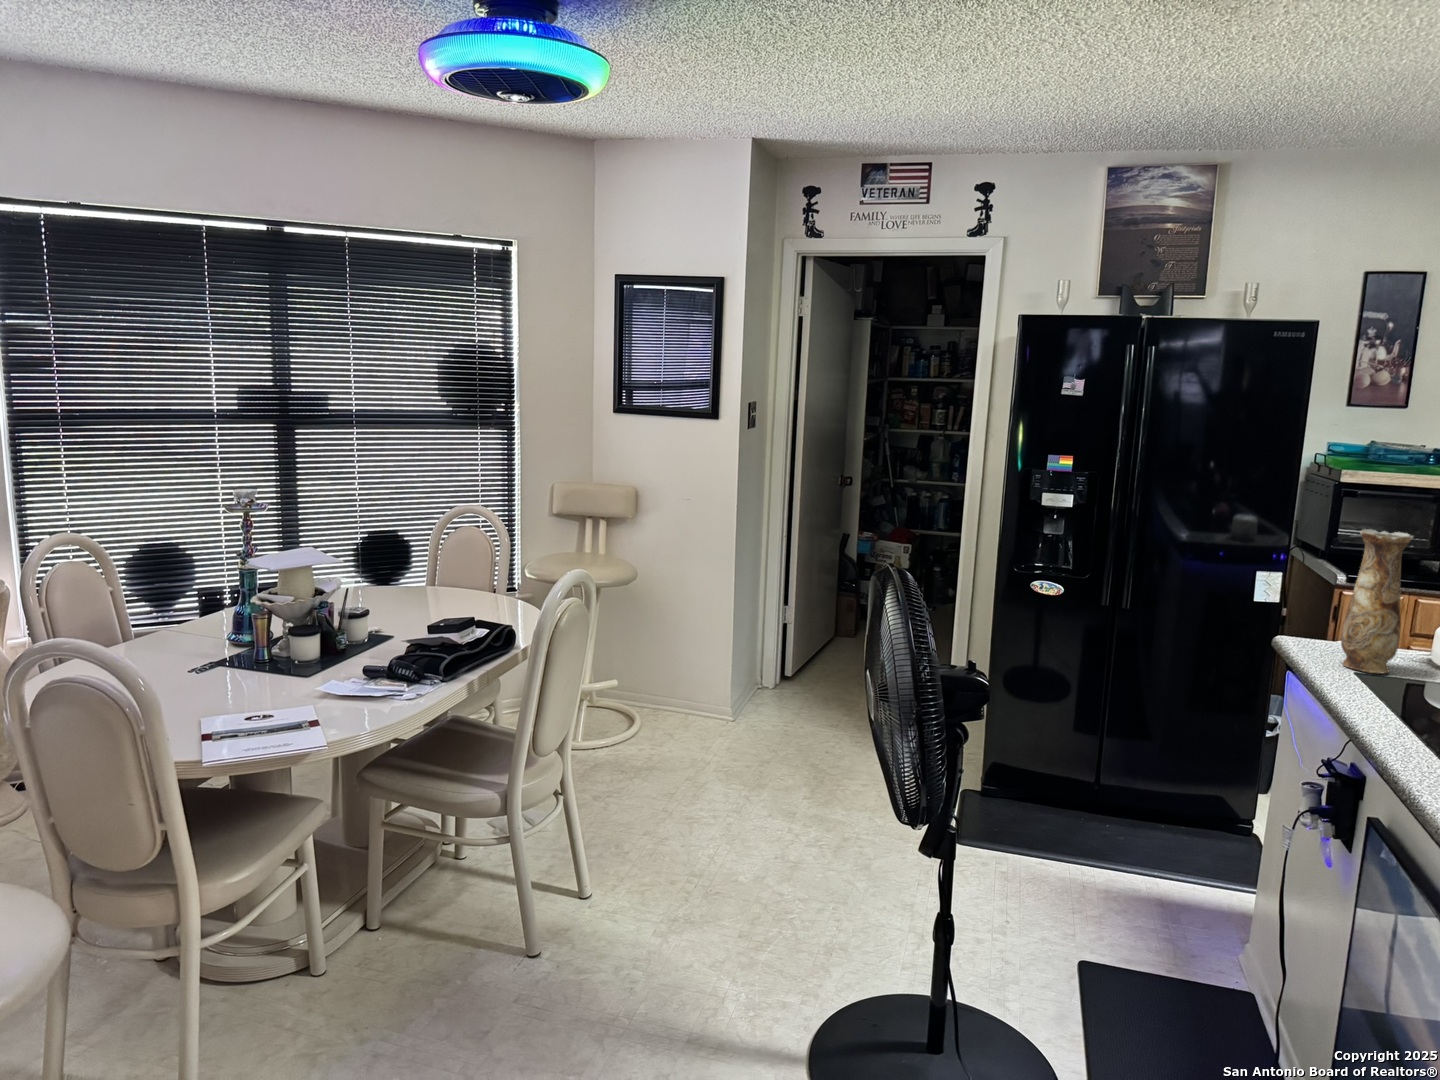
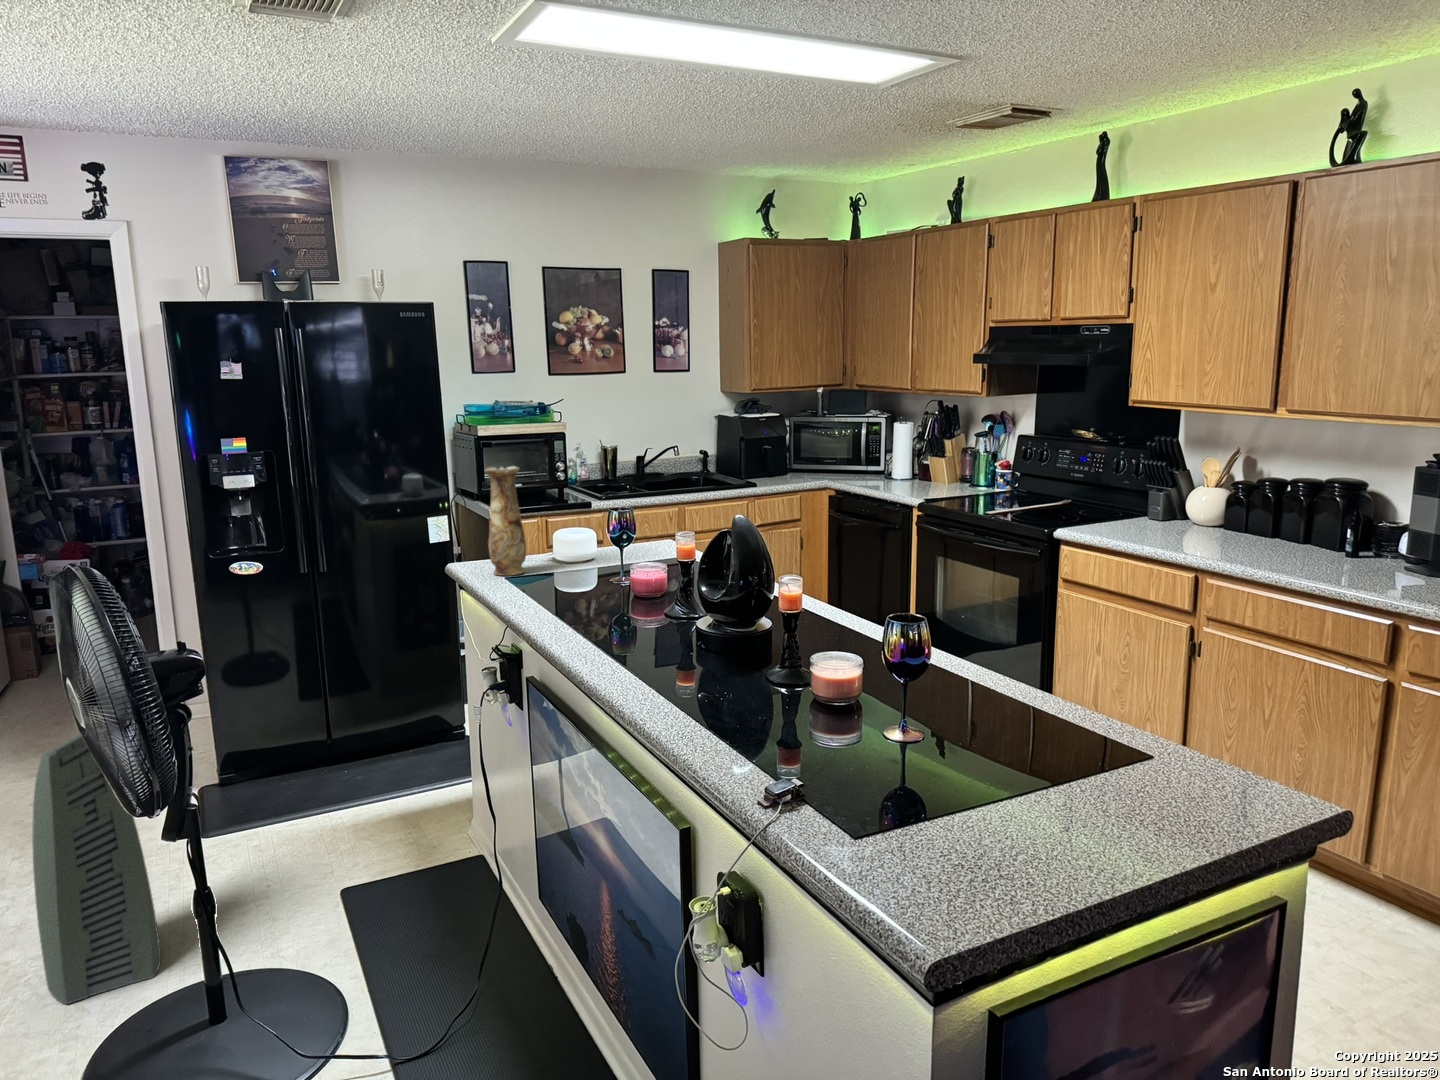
air purifier: none [804,710,898,963] -> present [32,734,161,1004]

